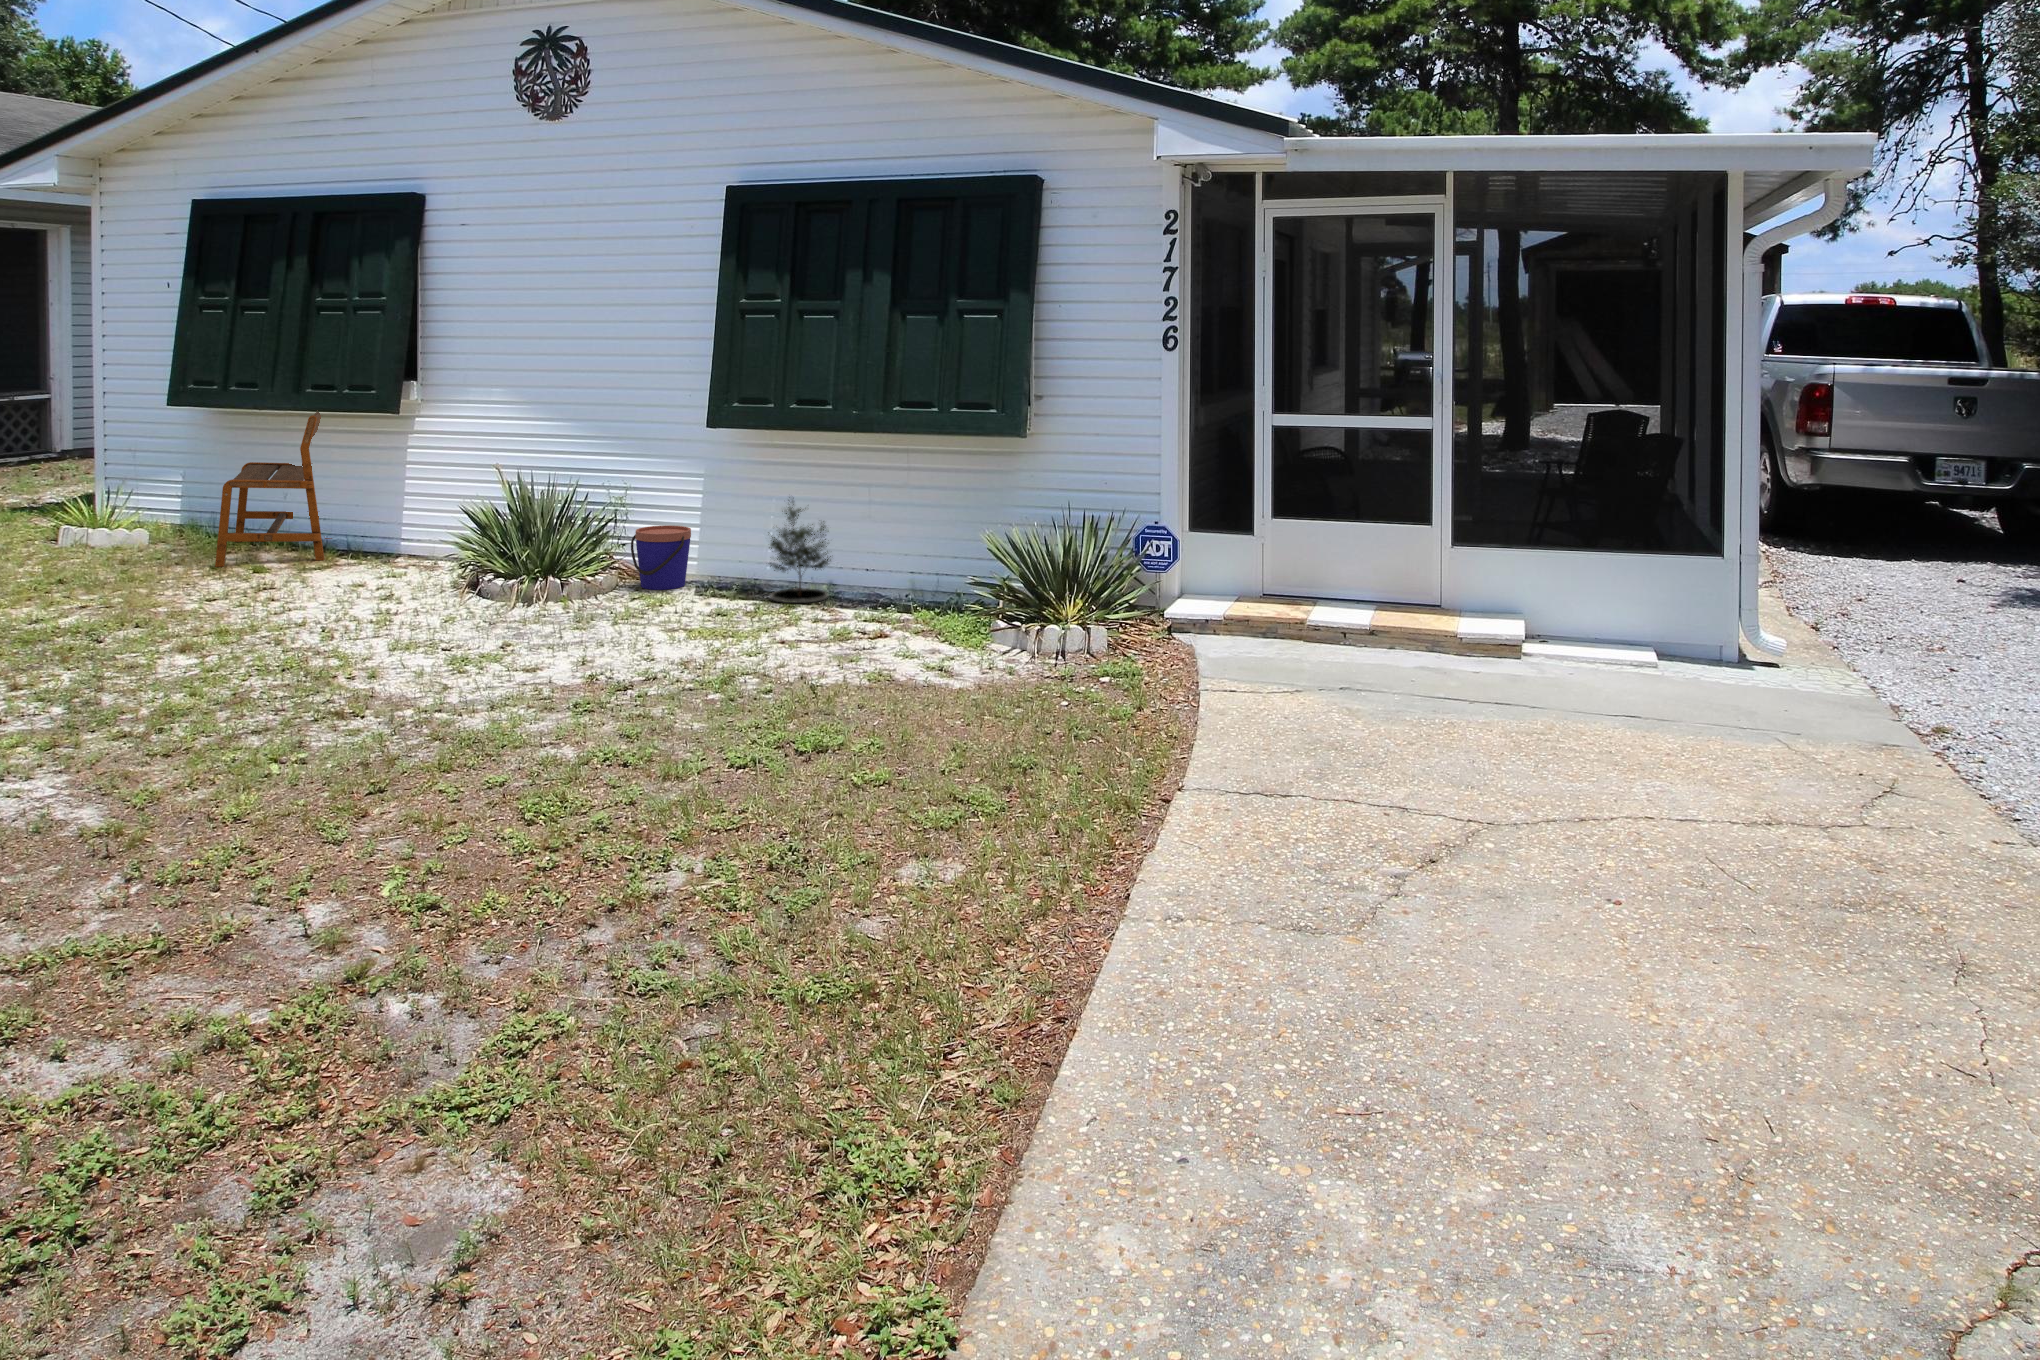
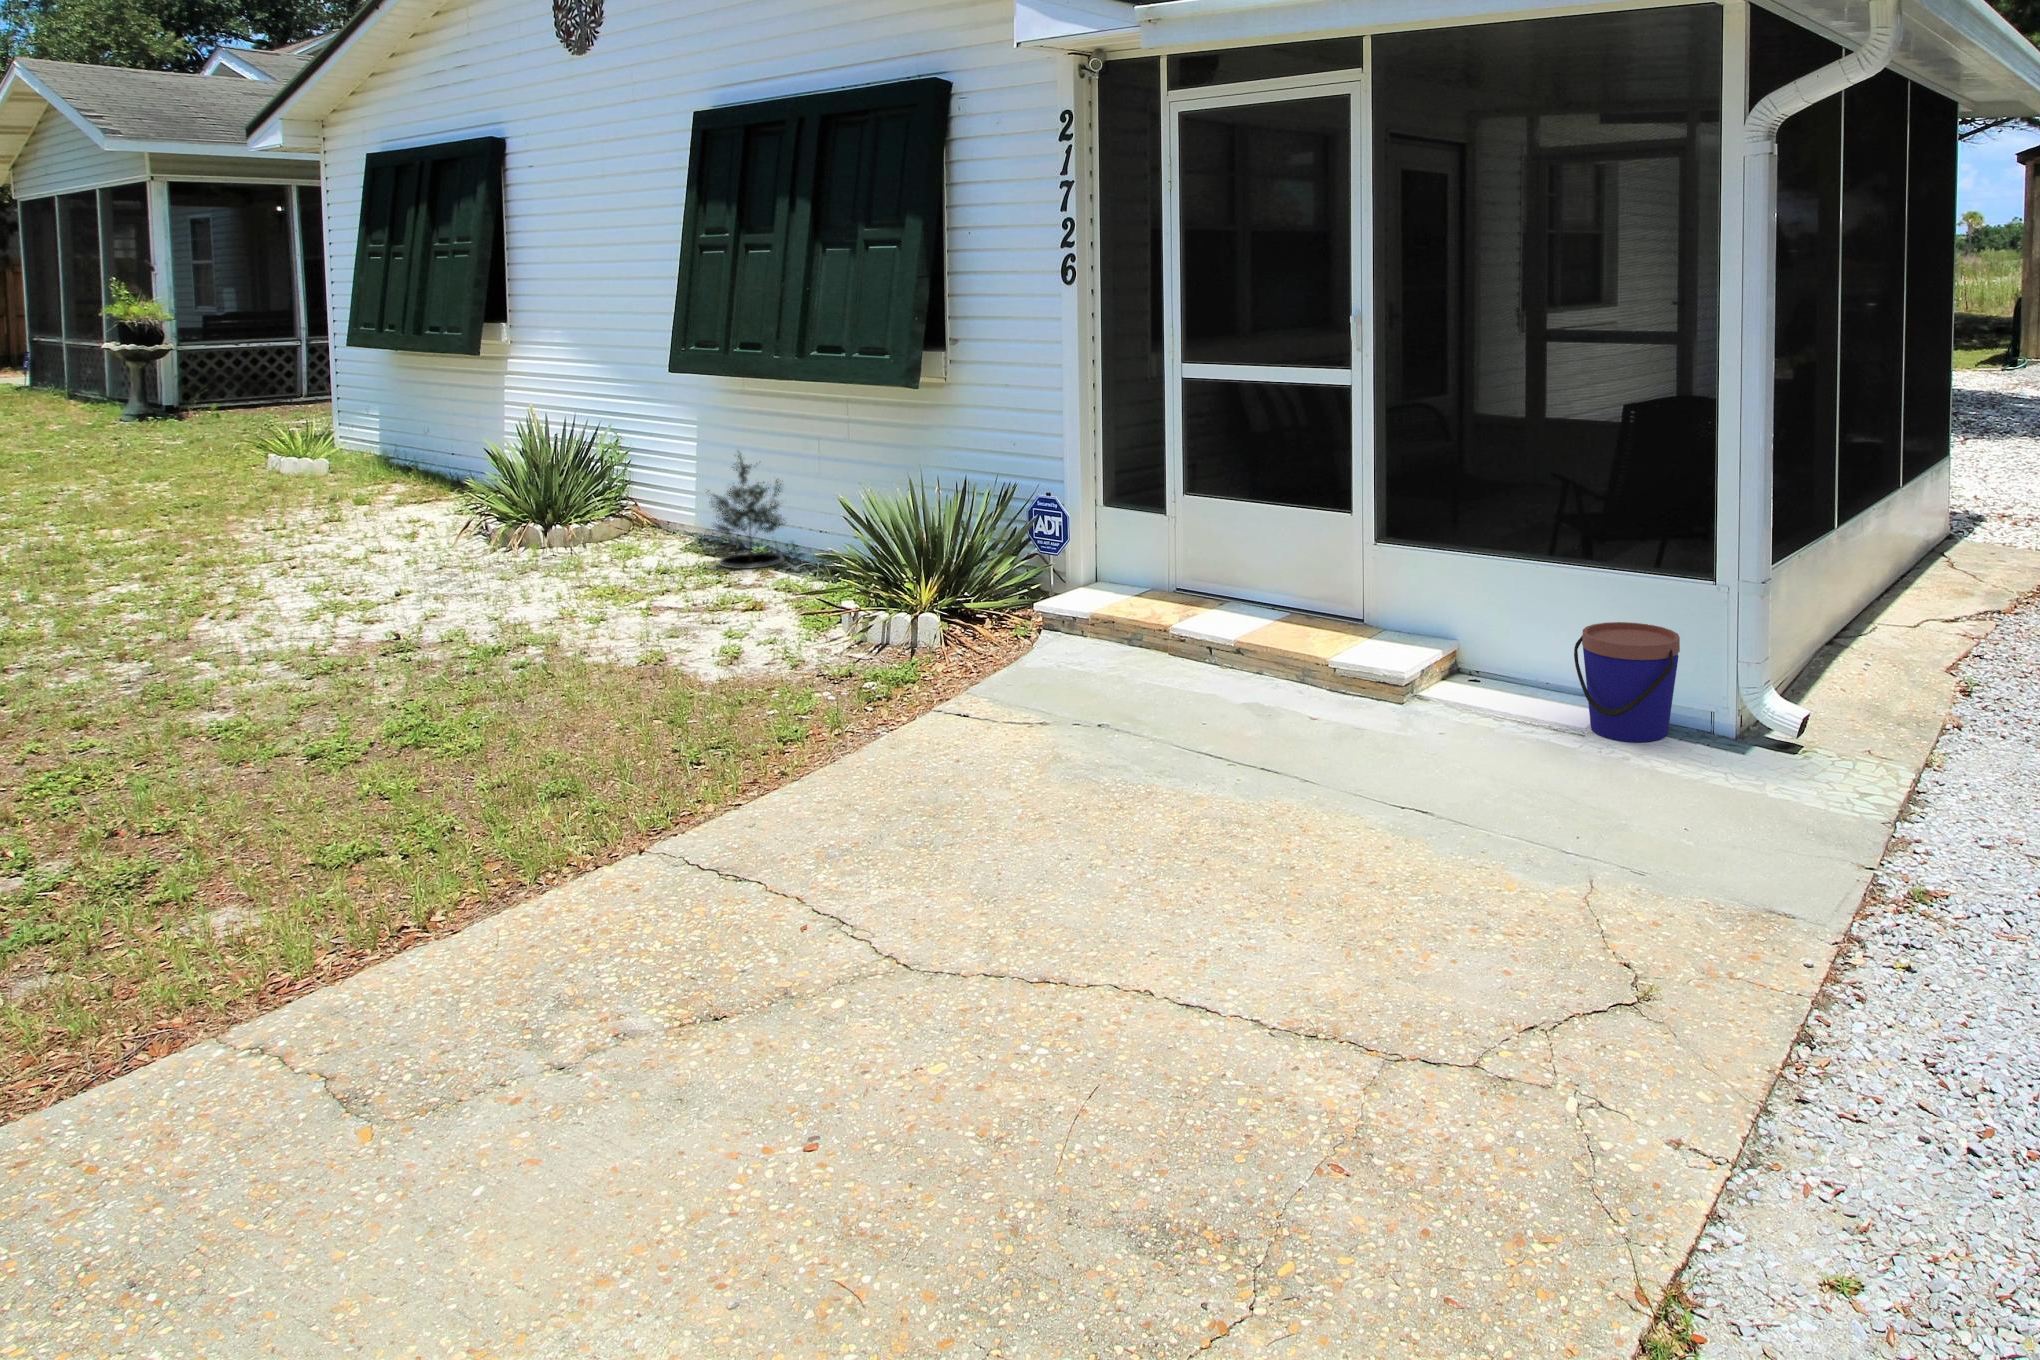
bench: present [215,412,332,567] -> none [321,350,472,505]
bucket: present [631,525,691,590] -> present [1574,622,1680,742]

